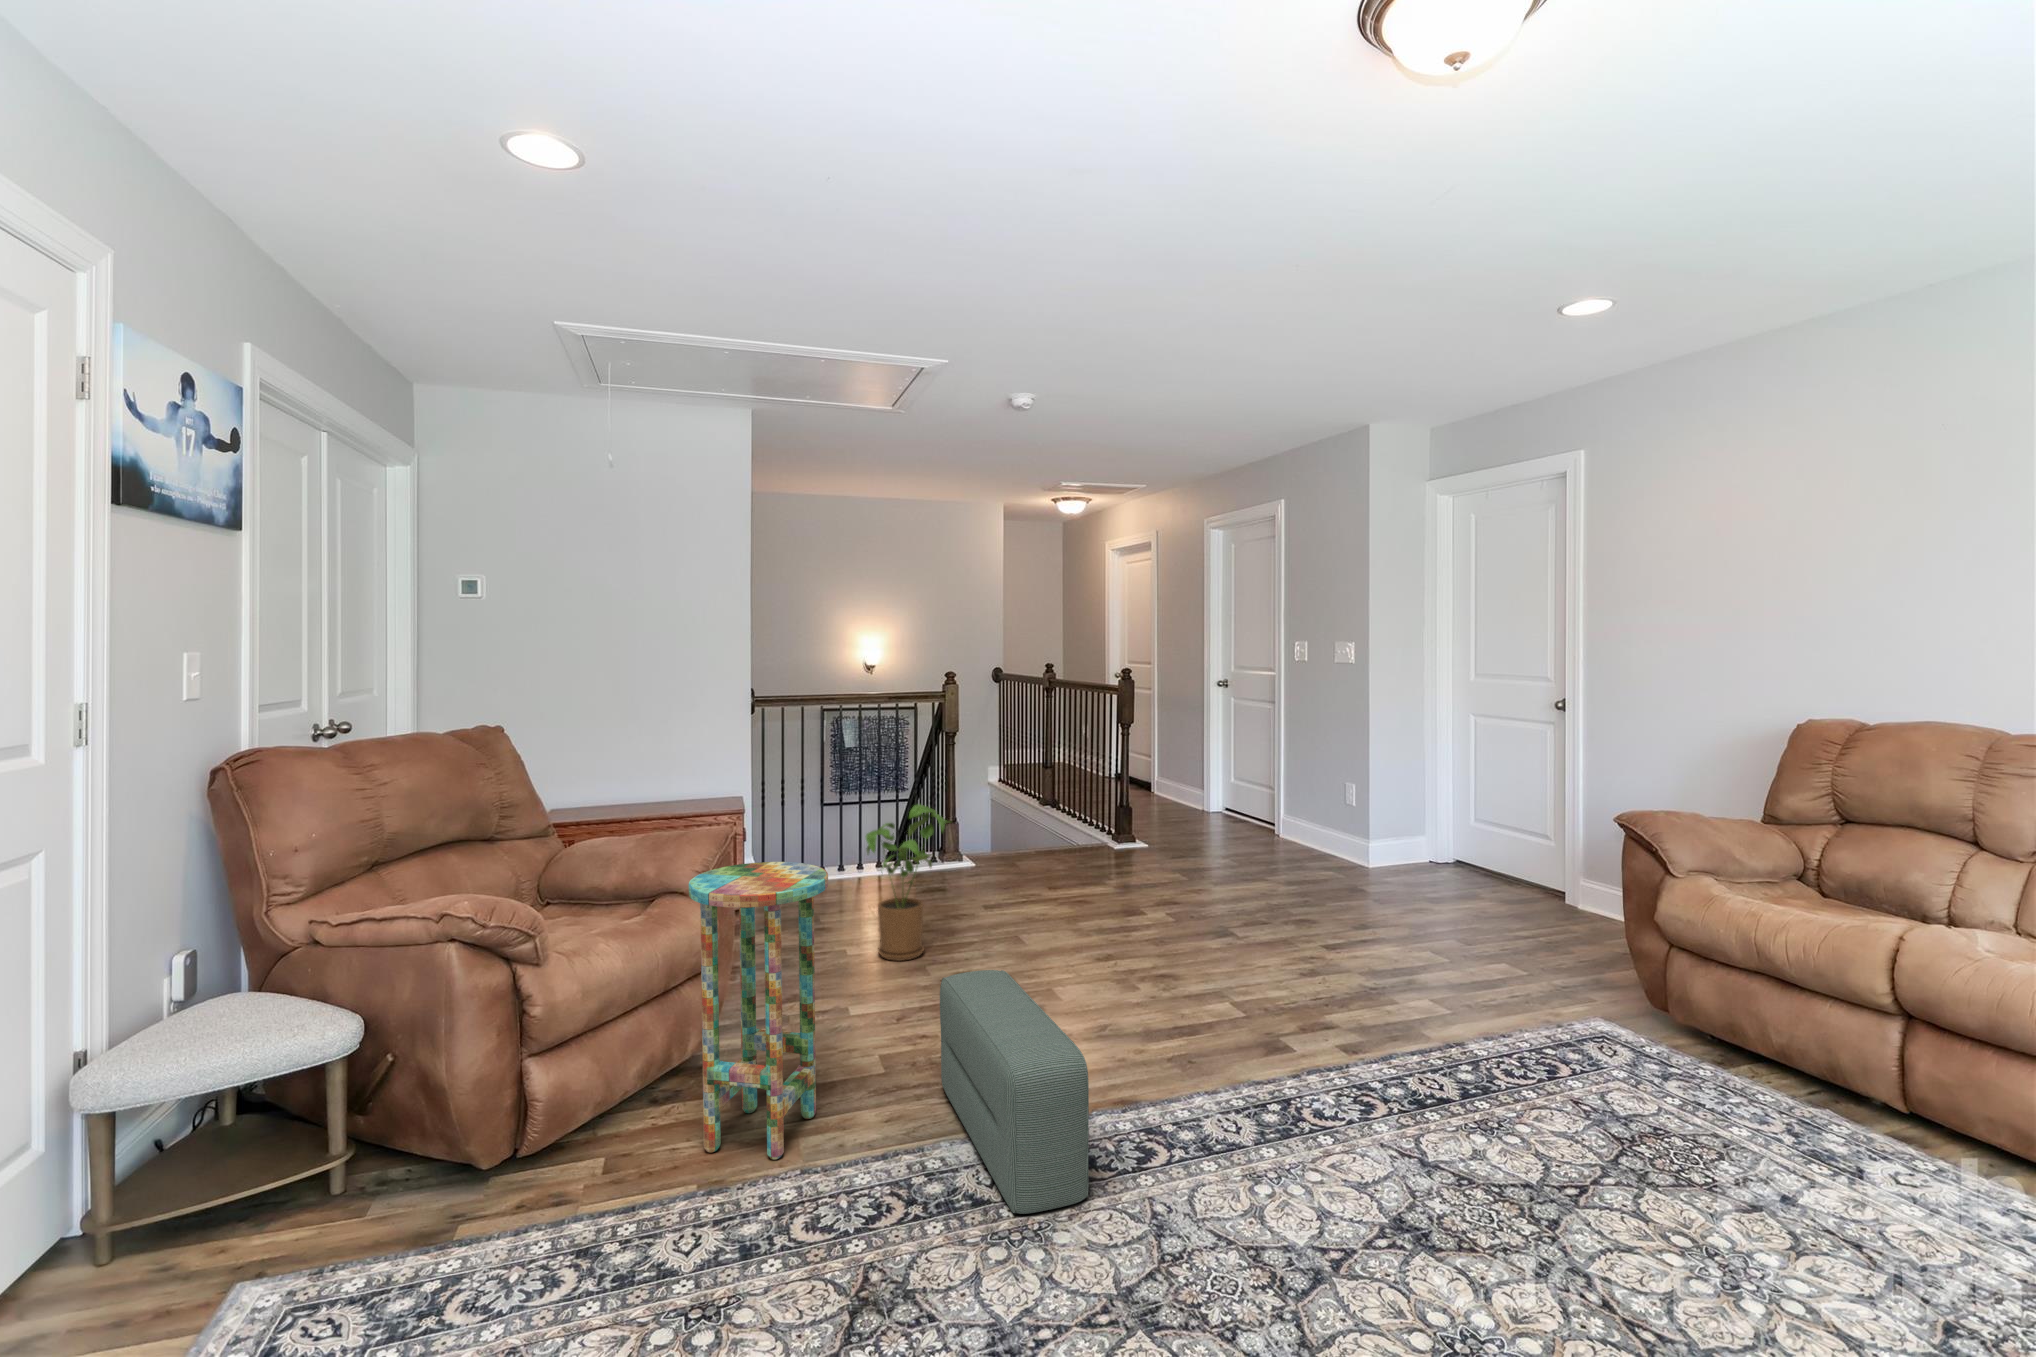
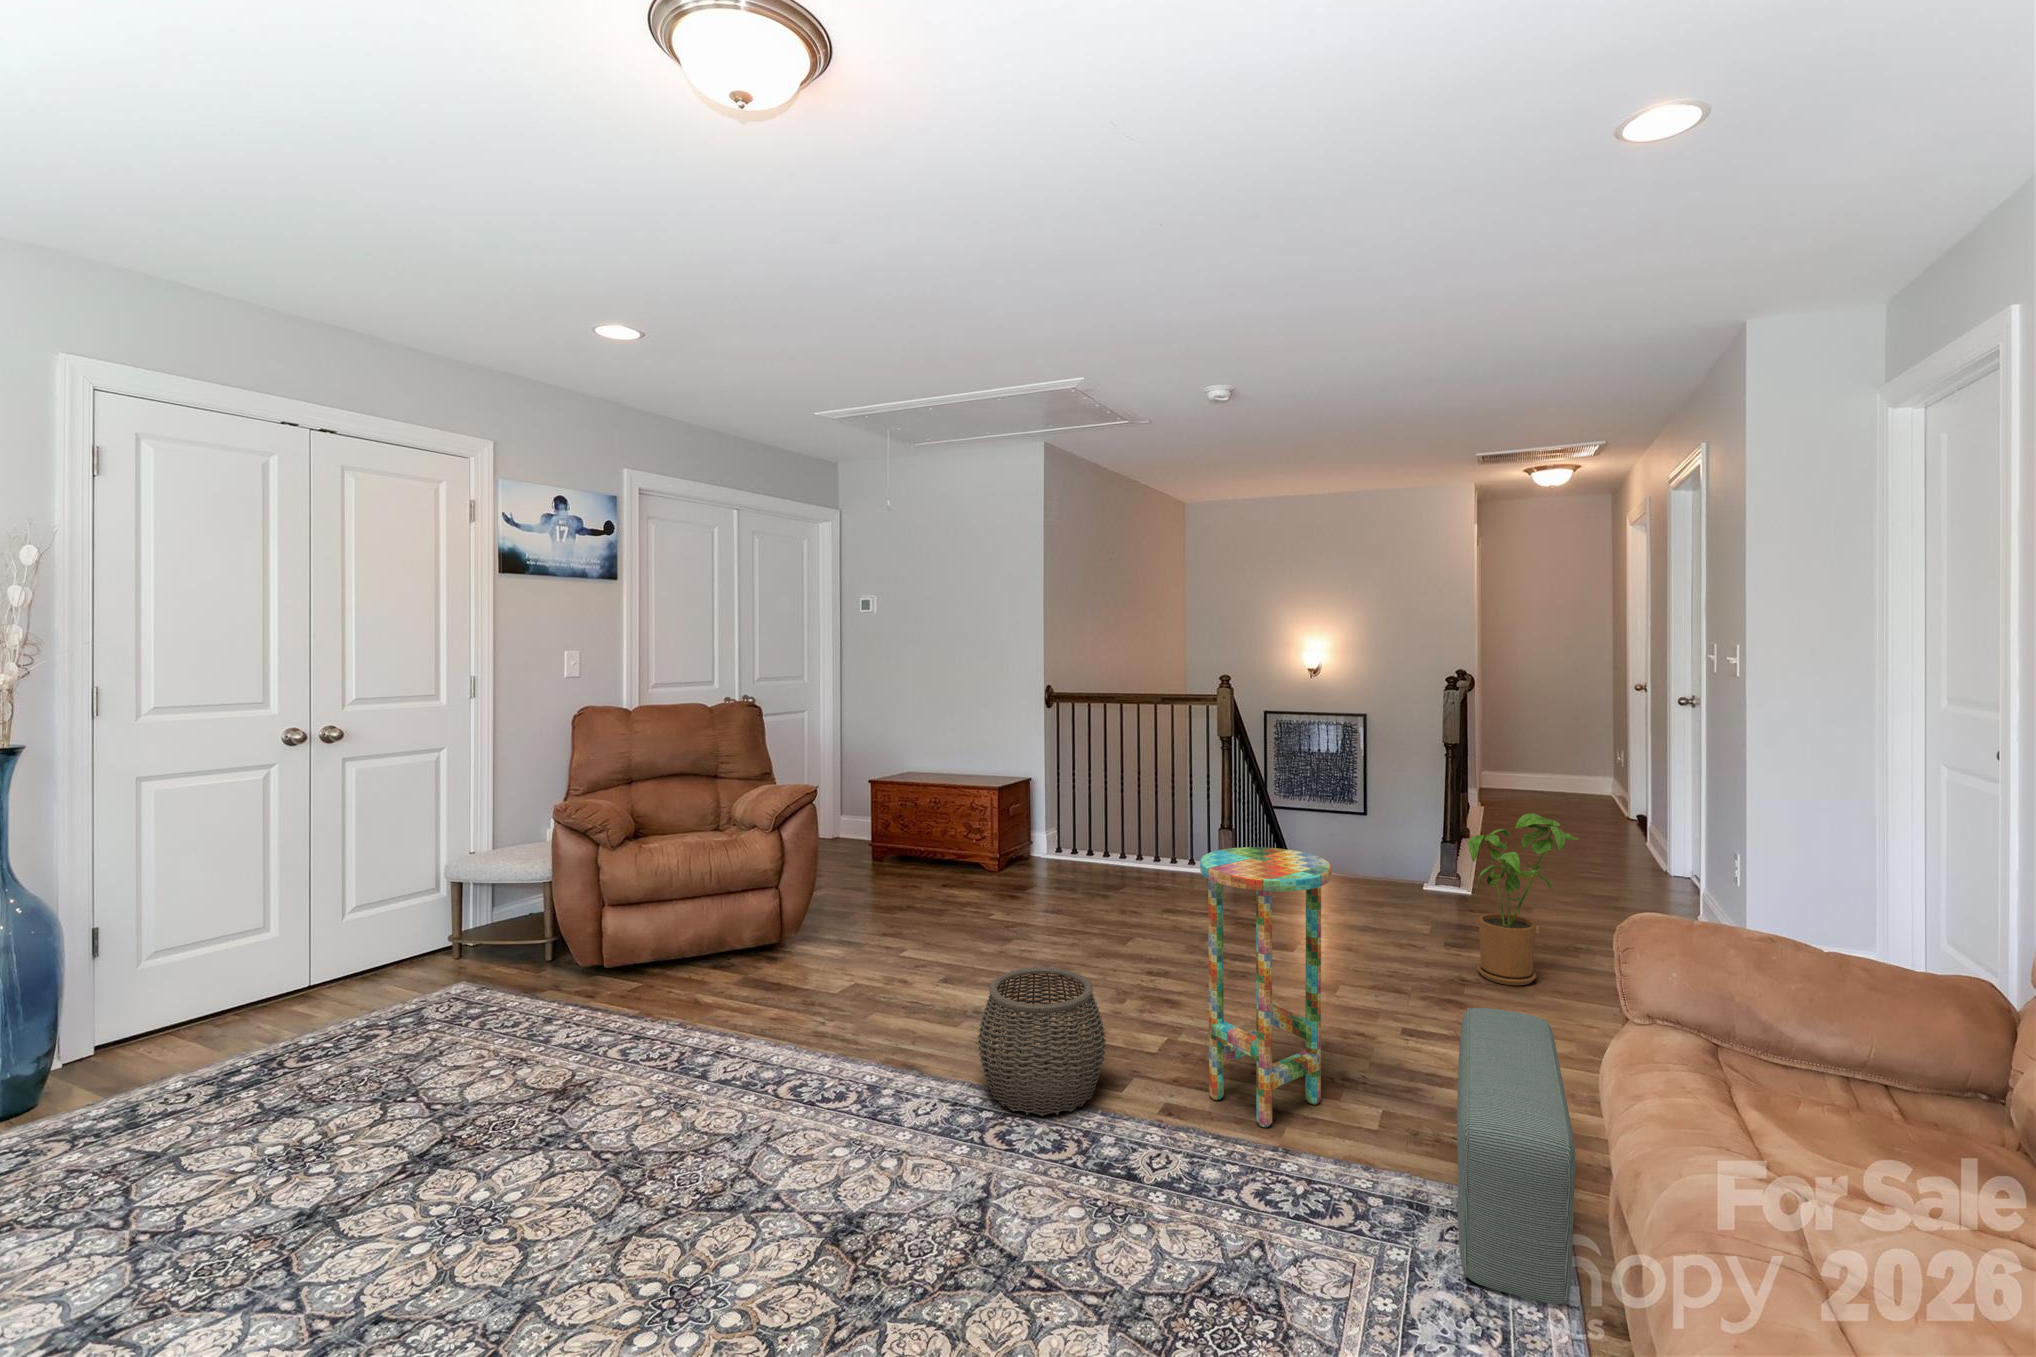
woven basket: none [391,1059,583,1269] -> present [977,967,1106,1116]

